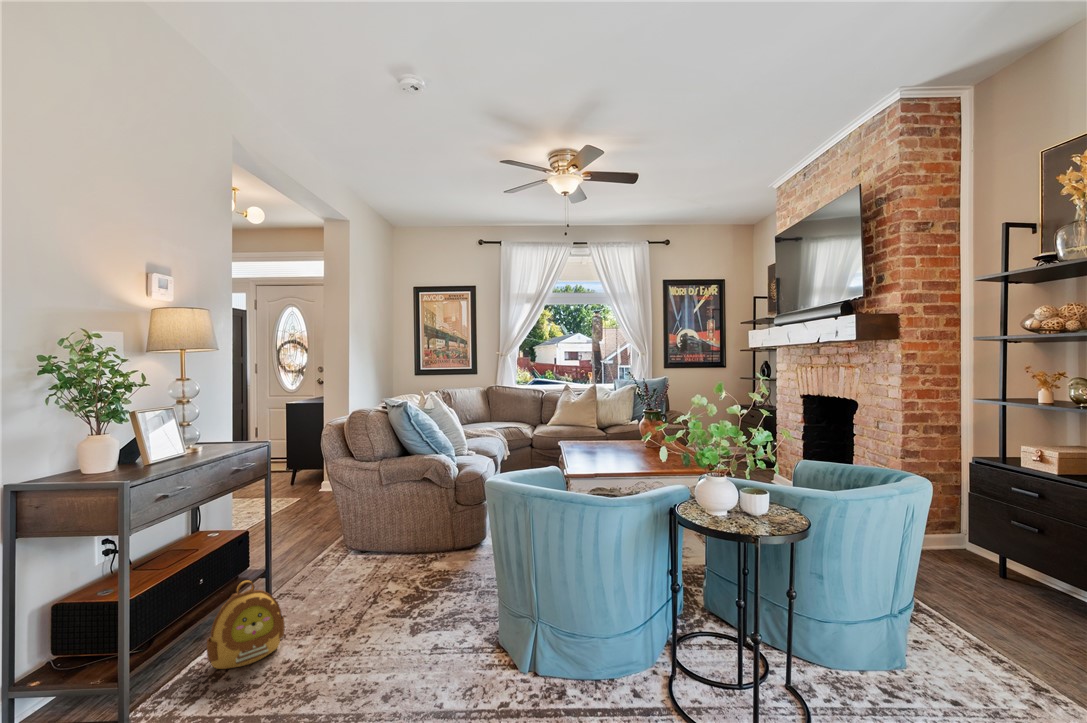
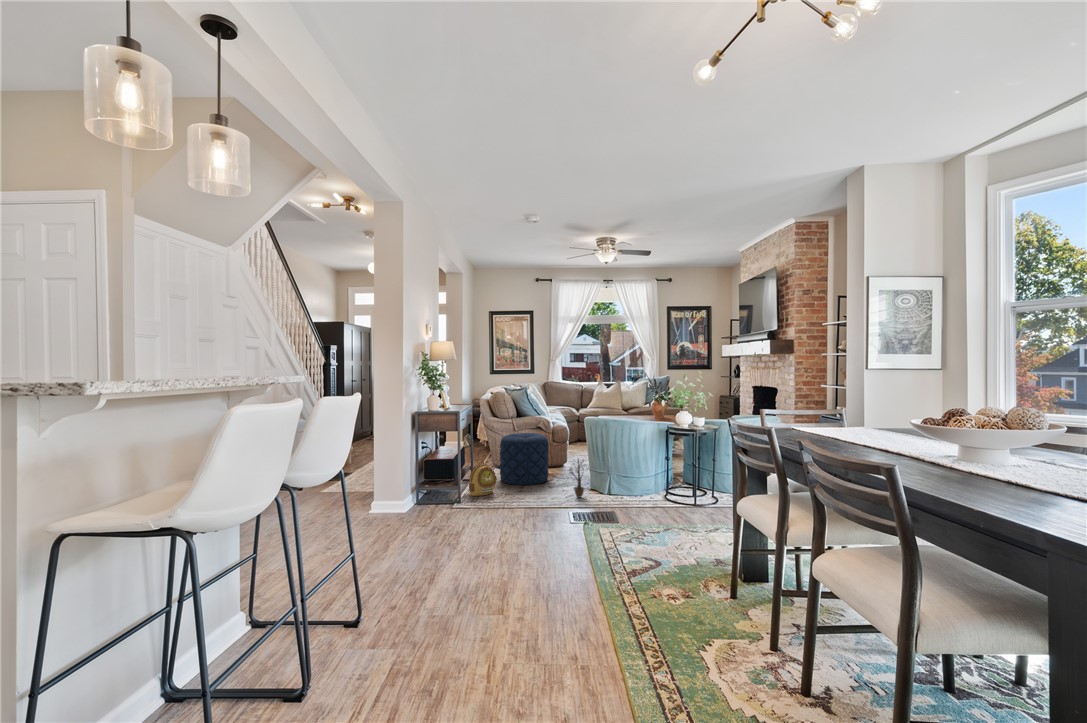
pouf: none [329,494,431,614] -> present [500,433,549,485]
decorative plant: none [421,585,487,690] -> present [569,459,584,498]

